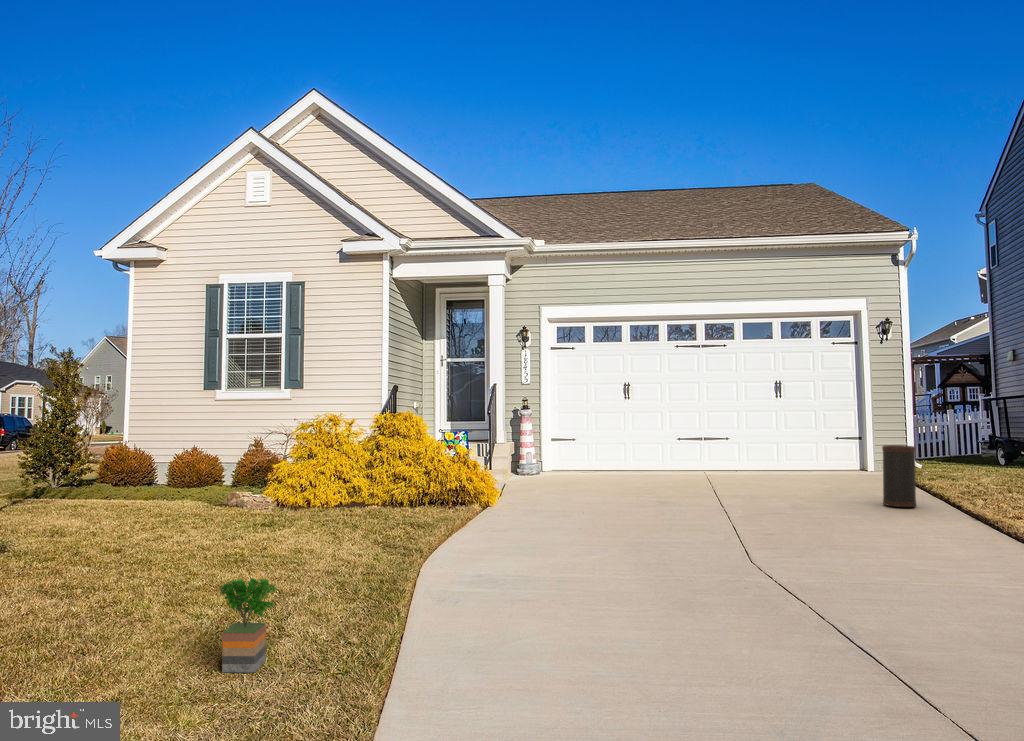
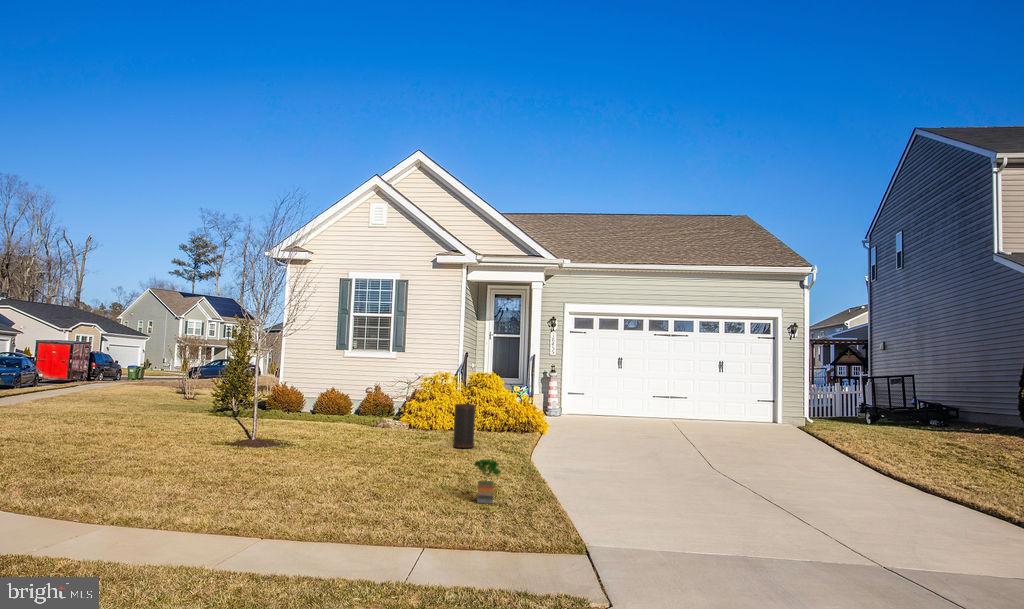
trash can: present [882,445,916,507] -> present [453,404,475,448]

